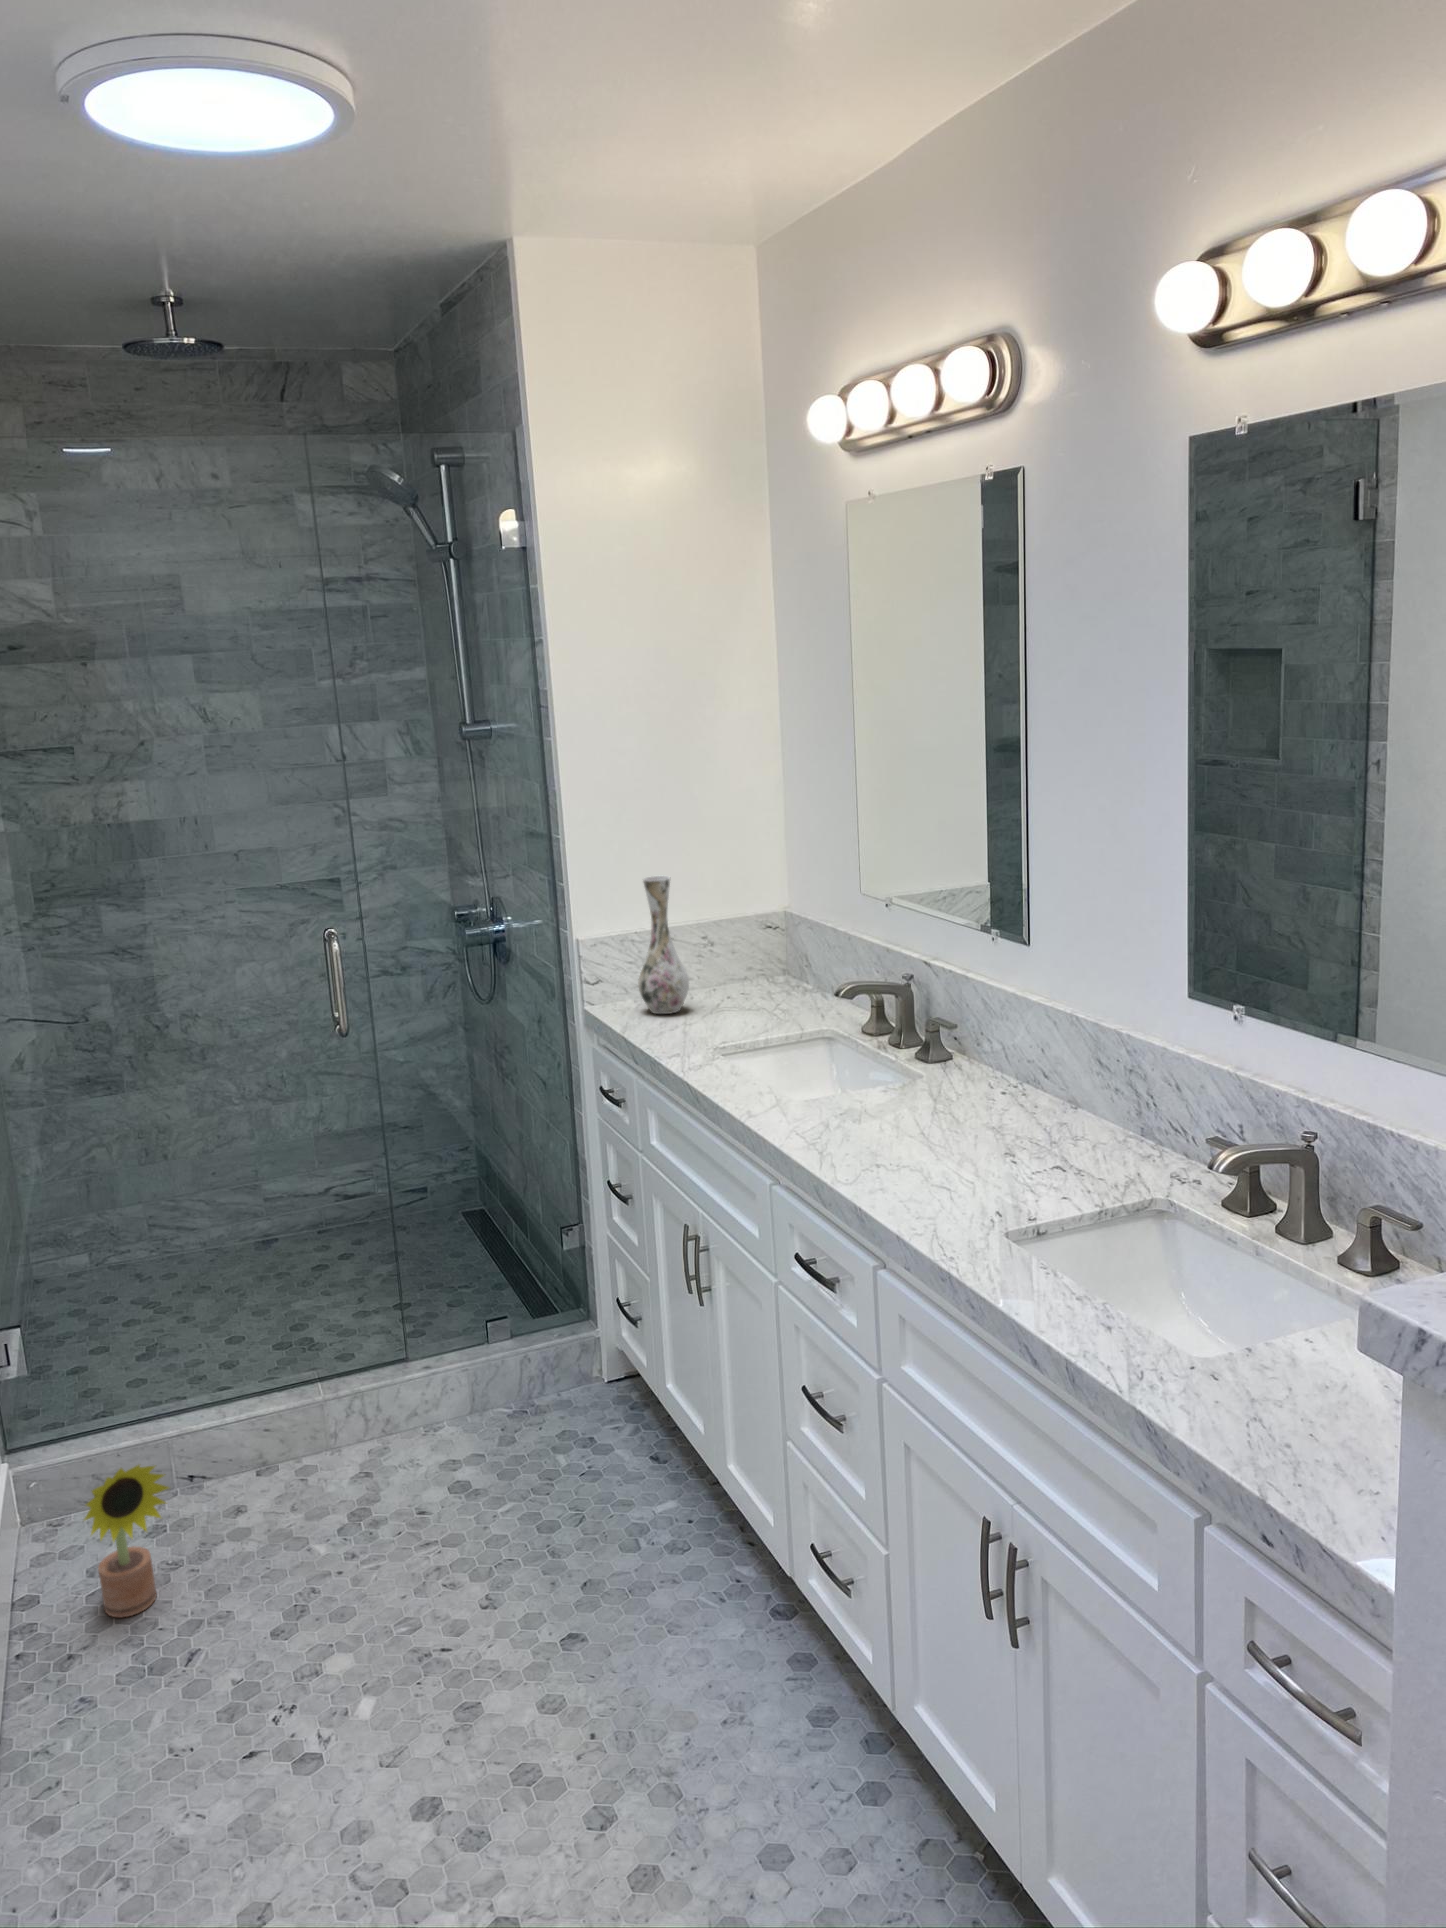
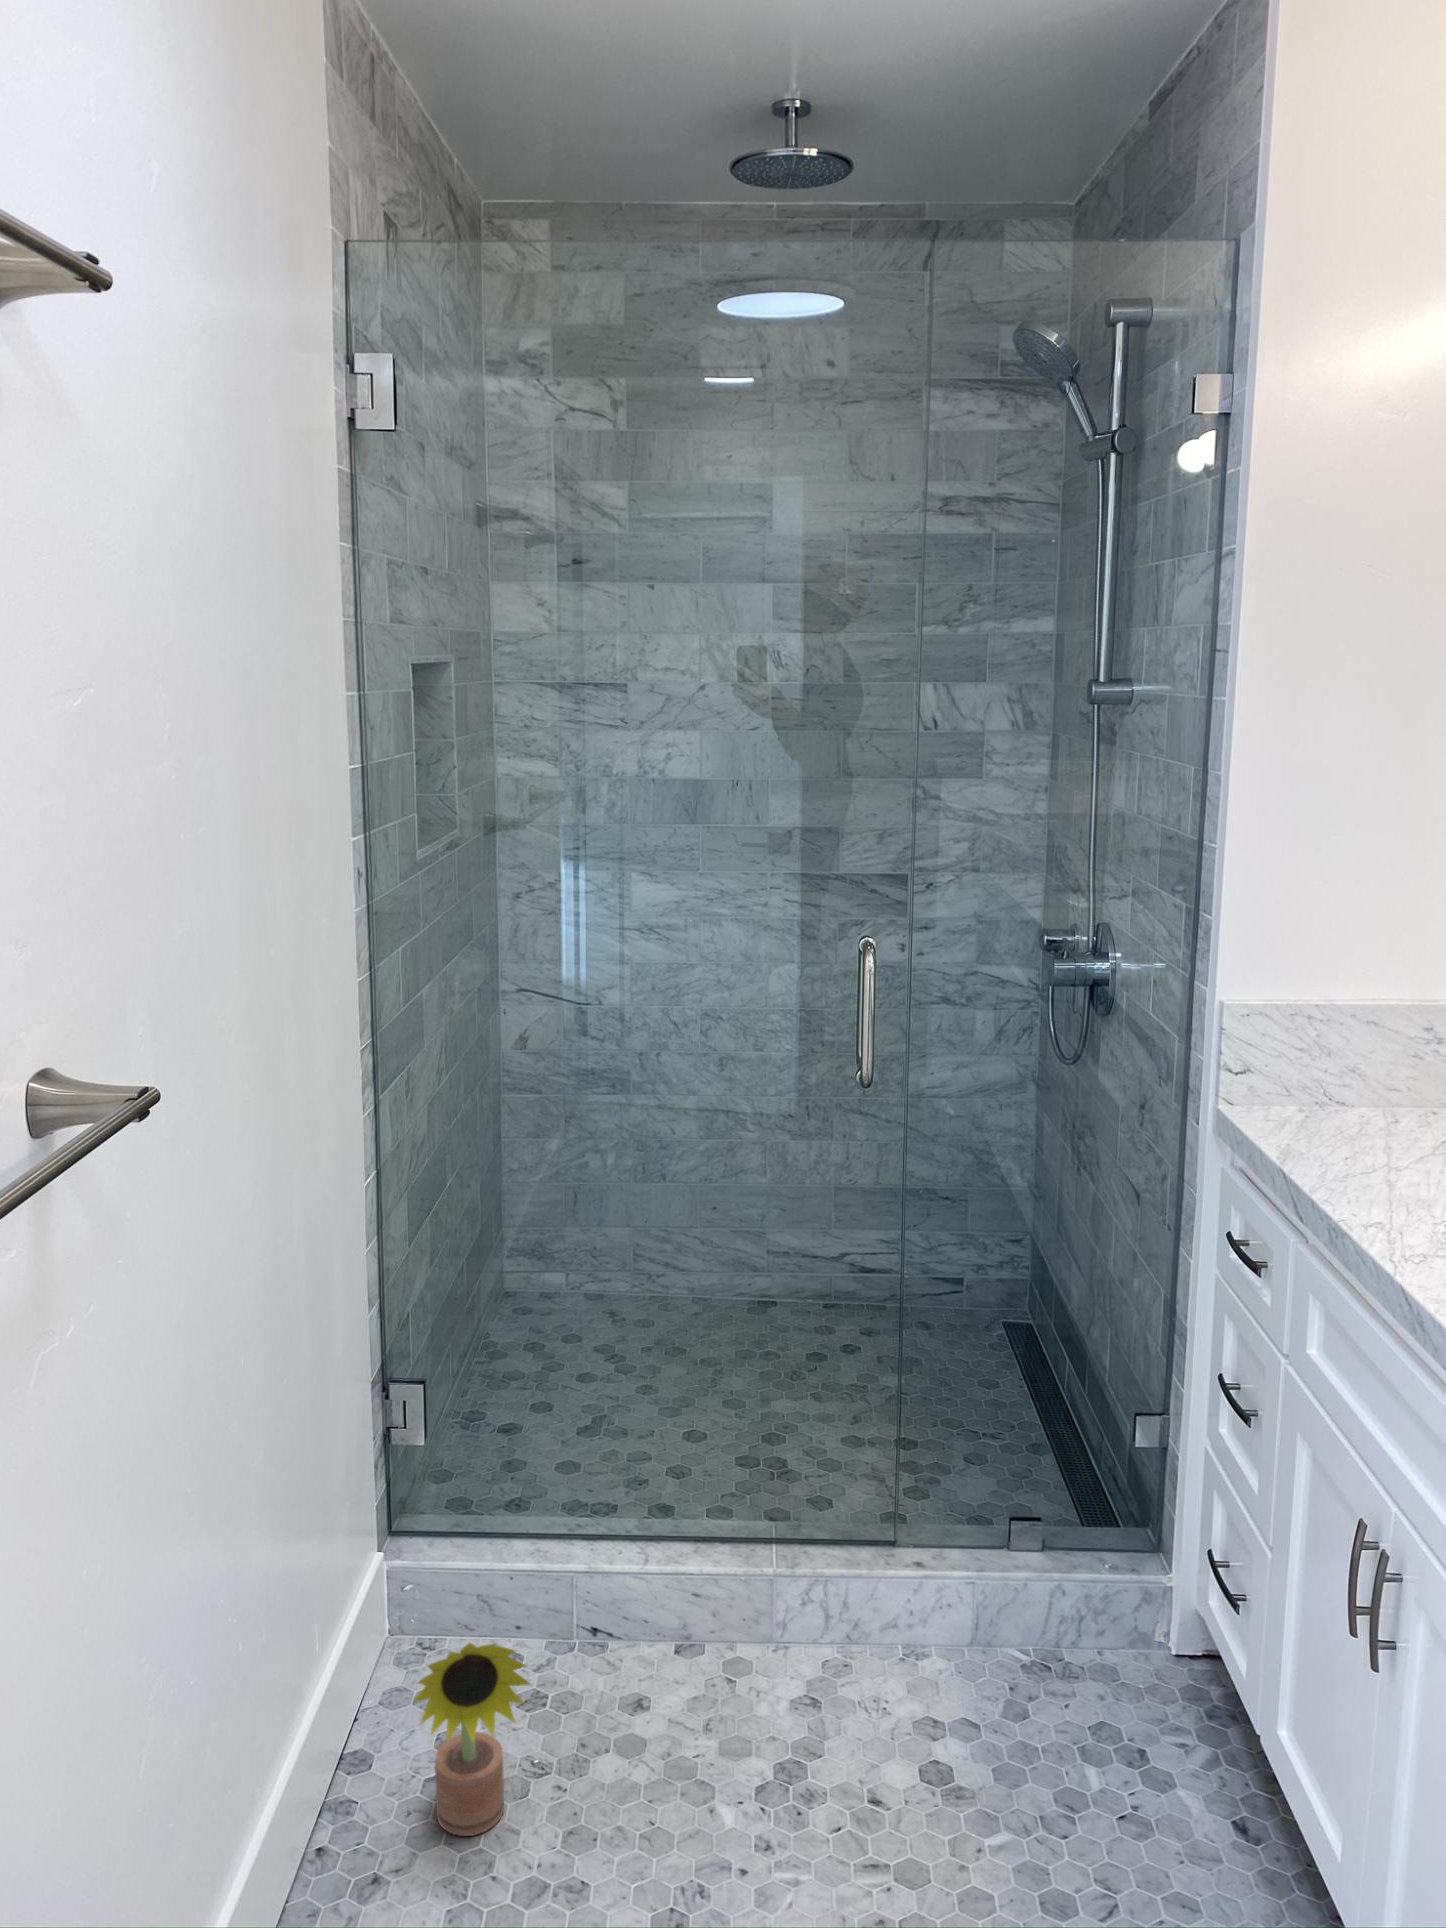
vase: present [638,876,689,1014] -> none [1314,926,1402,1144]

